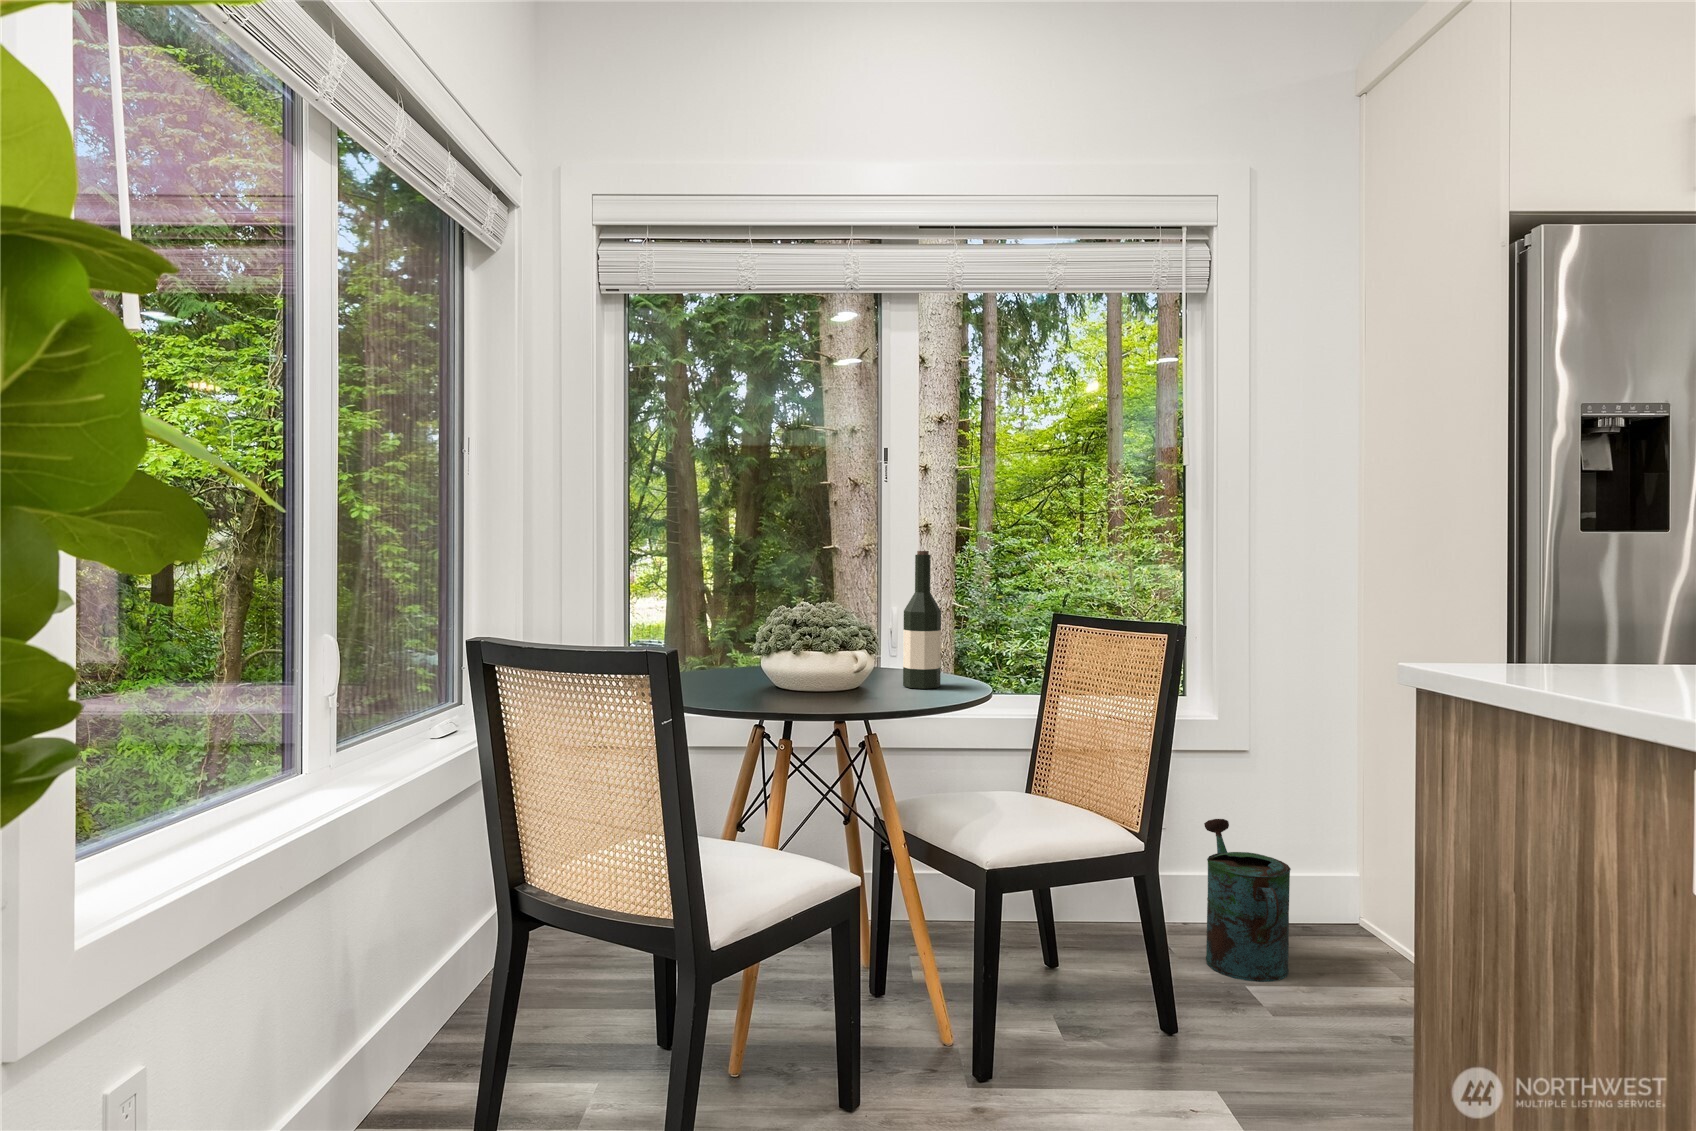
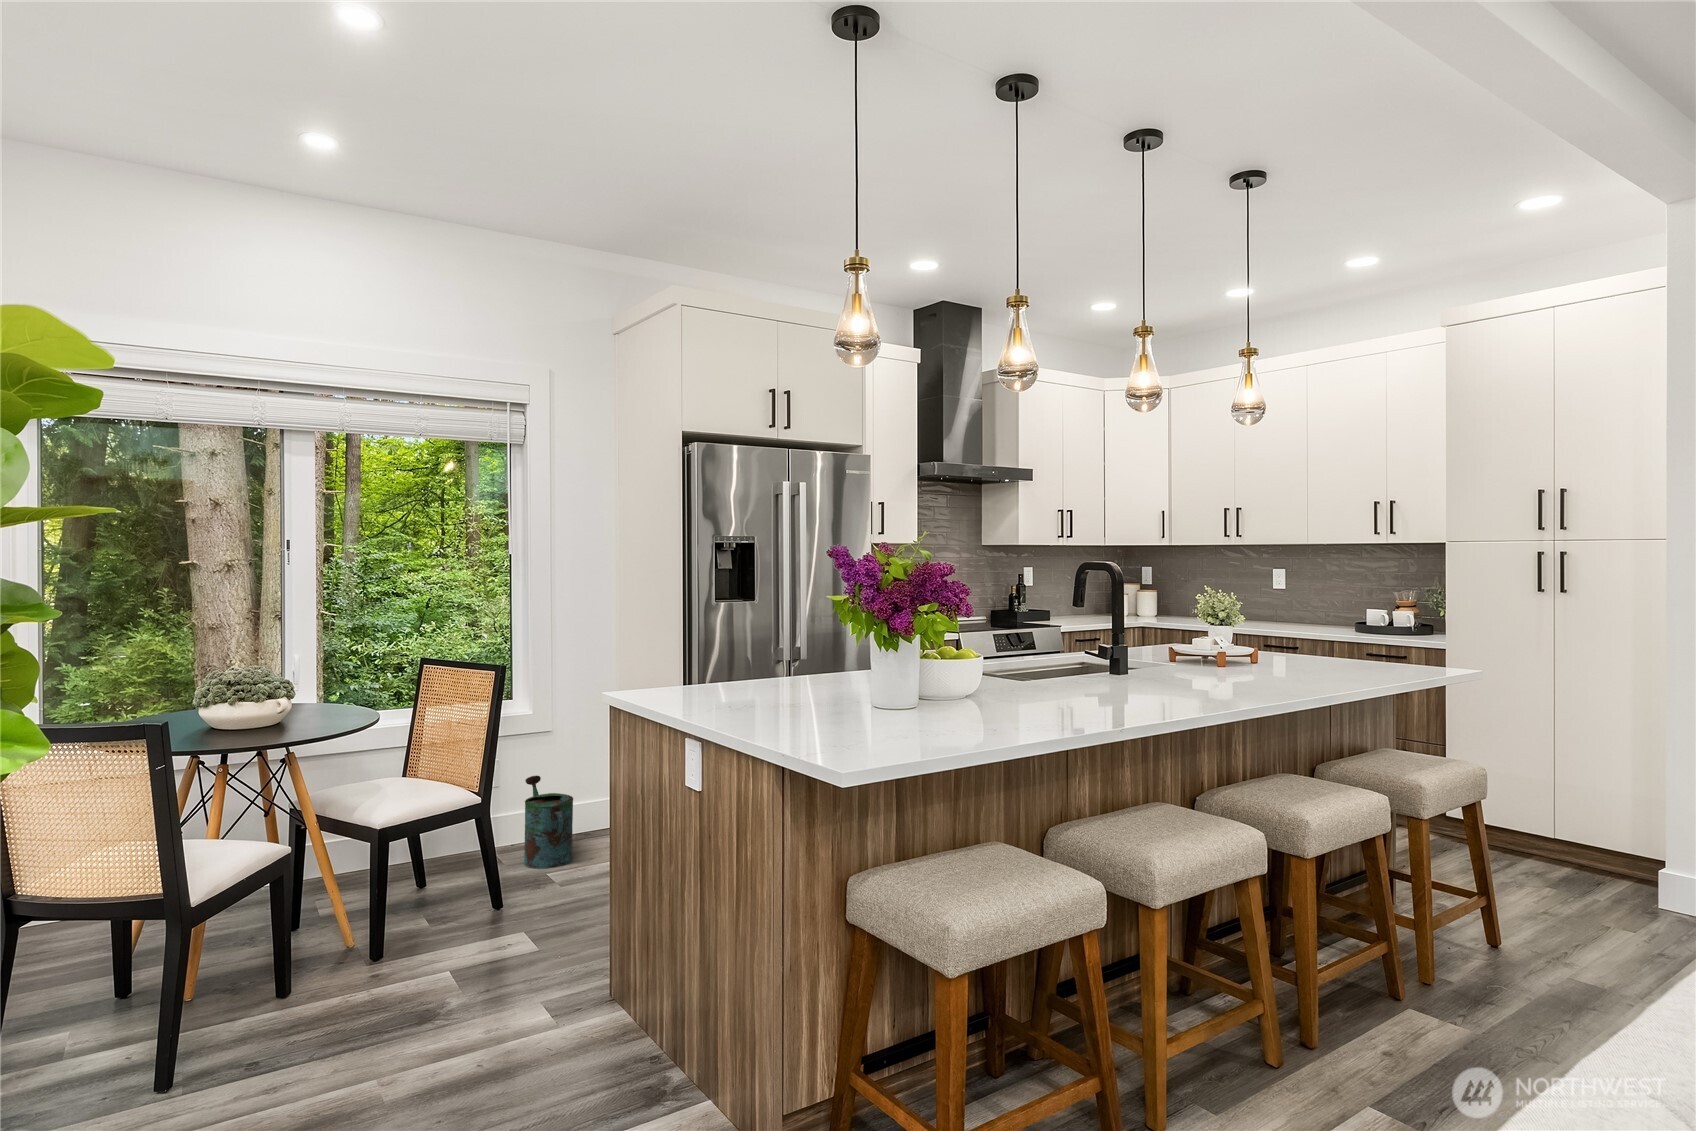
wine bottle: present [903,551,941,689] -> none [314,628,343,720]

